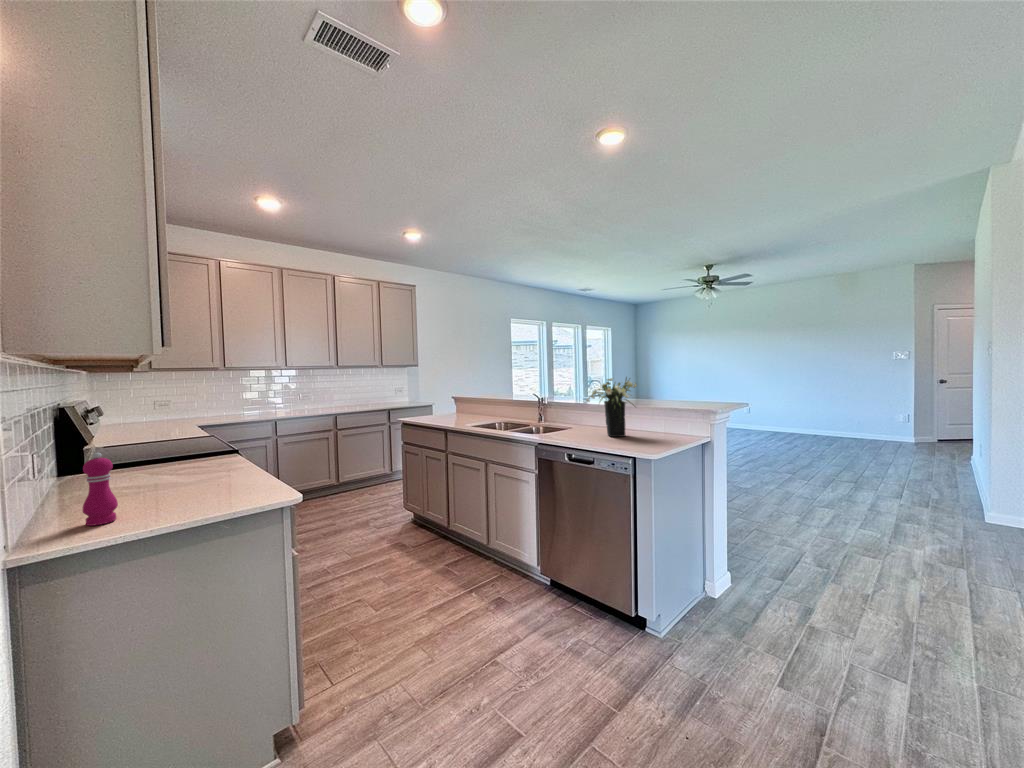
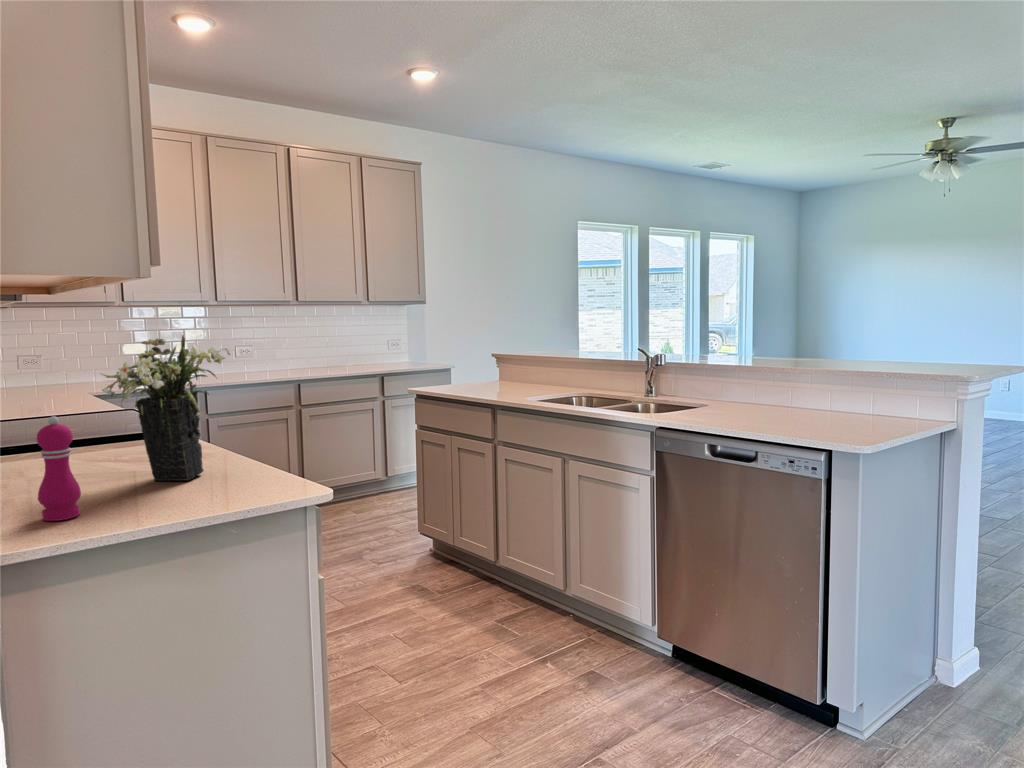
flower arrangement: present [586,377,637,437] -> present [101,335,230,481]

